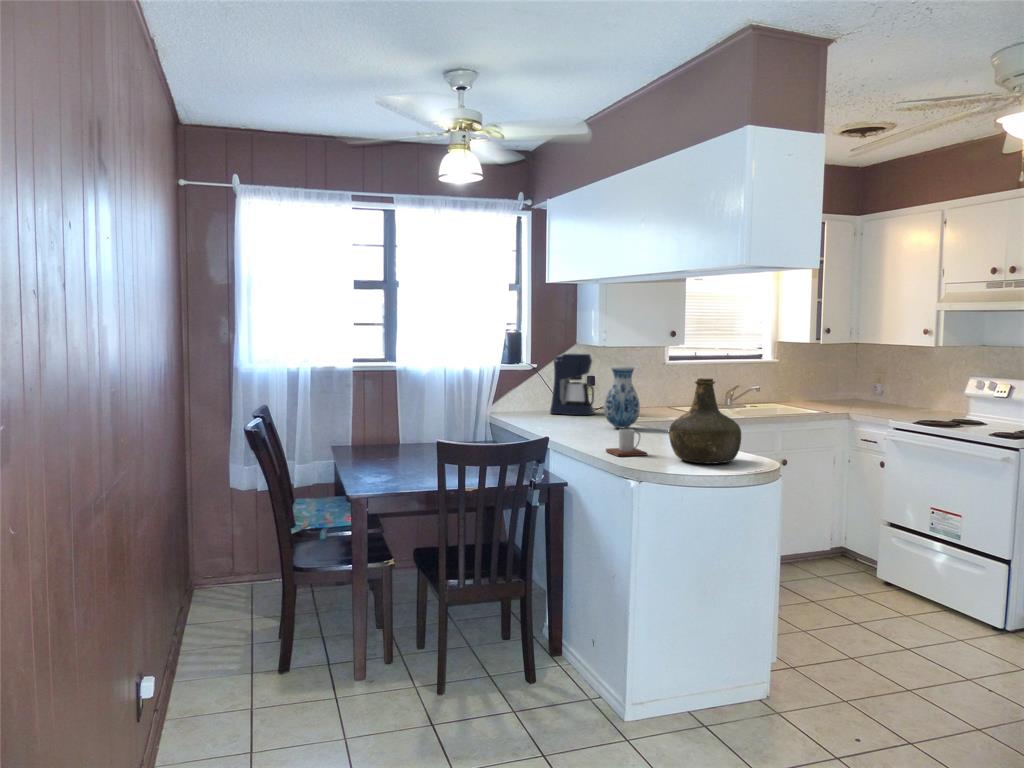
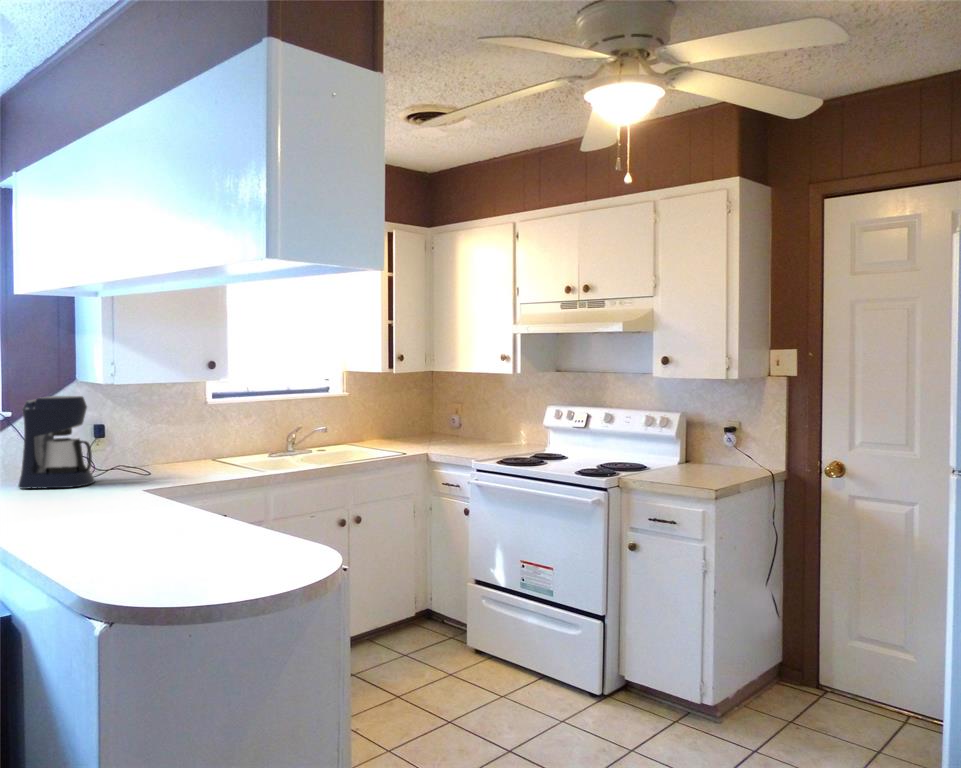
vase: present [604,366,640,429] -> none [93,416,151,510]
bottle: present [669,378,741,464] -> none [171,441,287,579]
mug: present [606,429,647,456] -> none [66,528,139,580]

